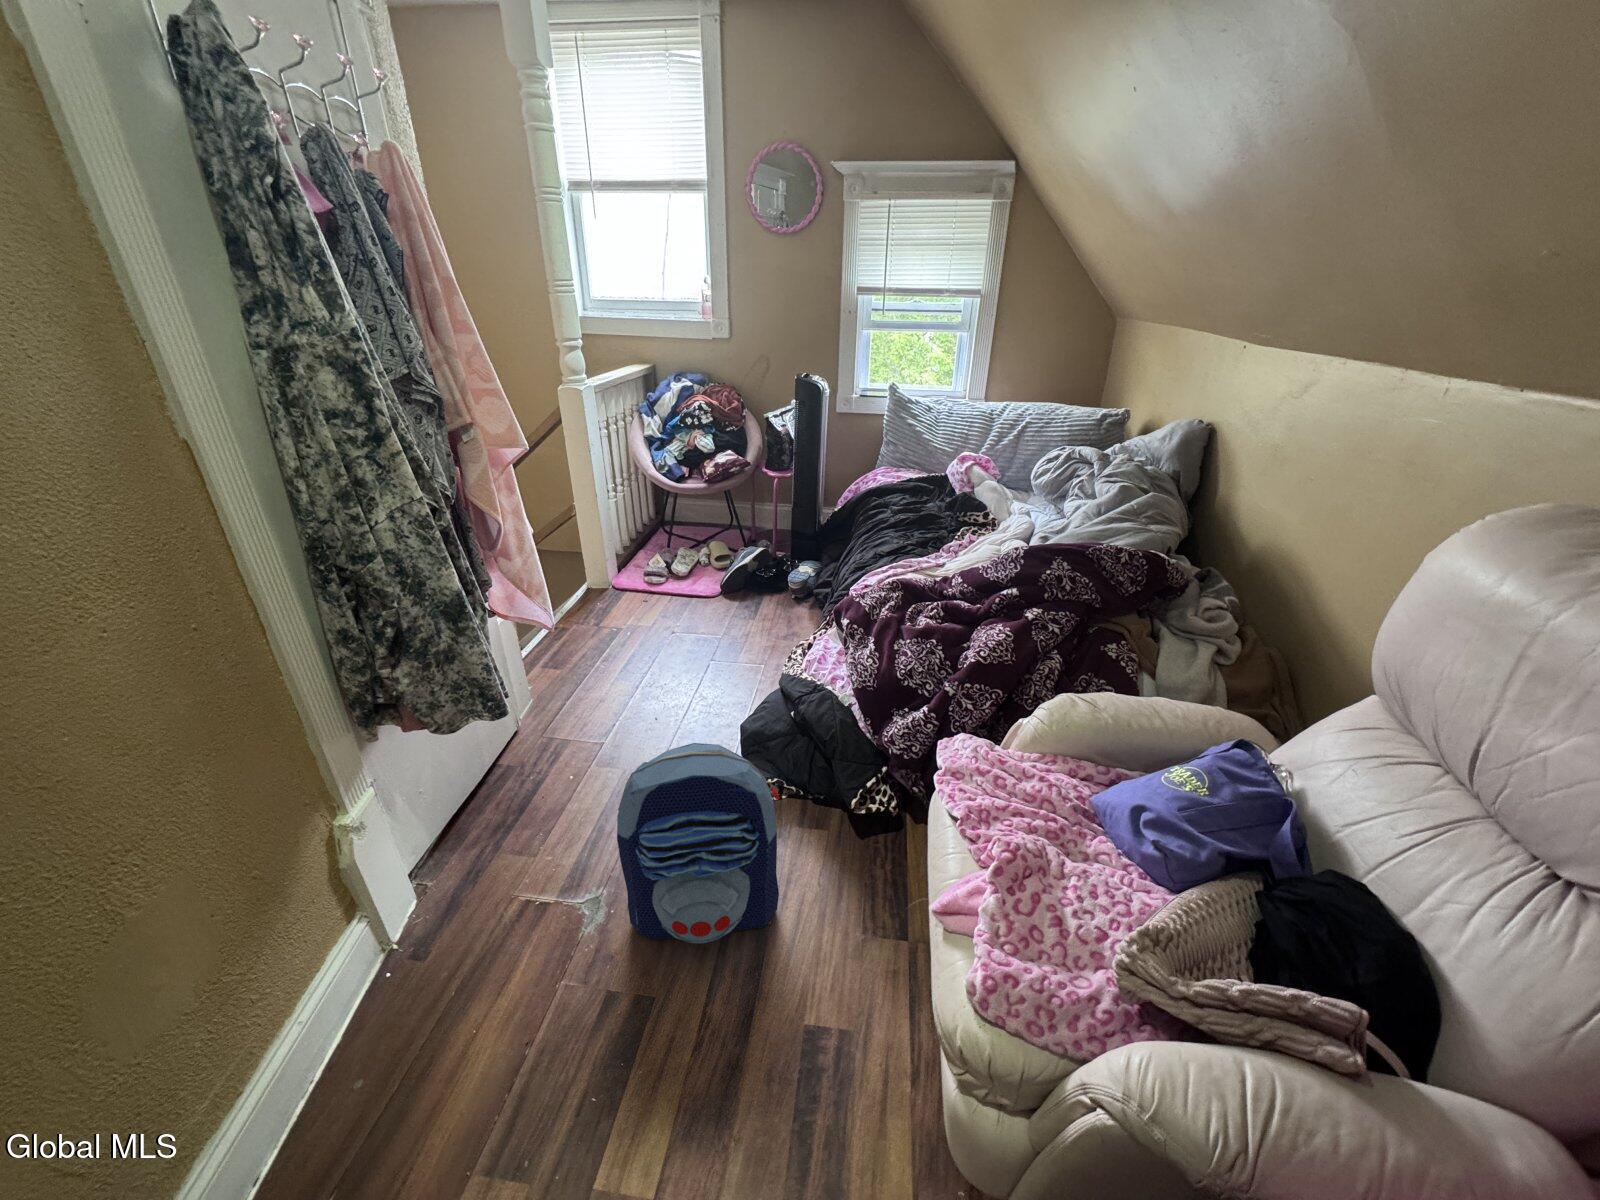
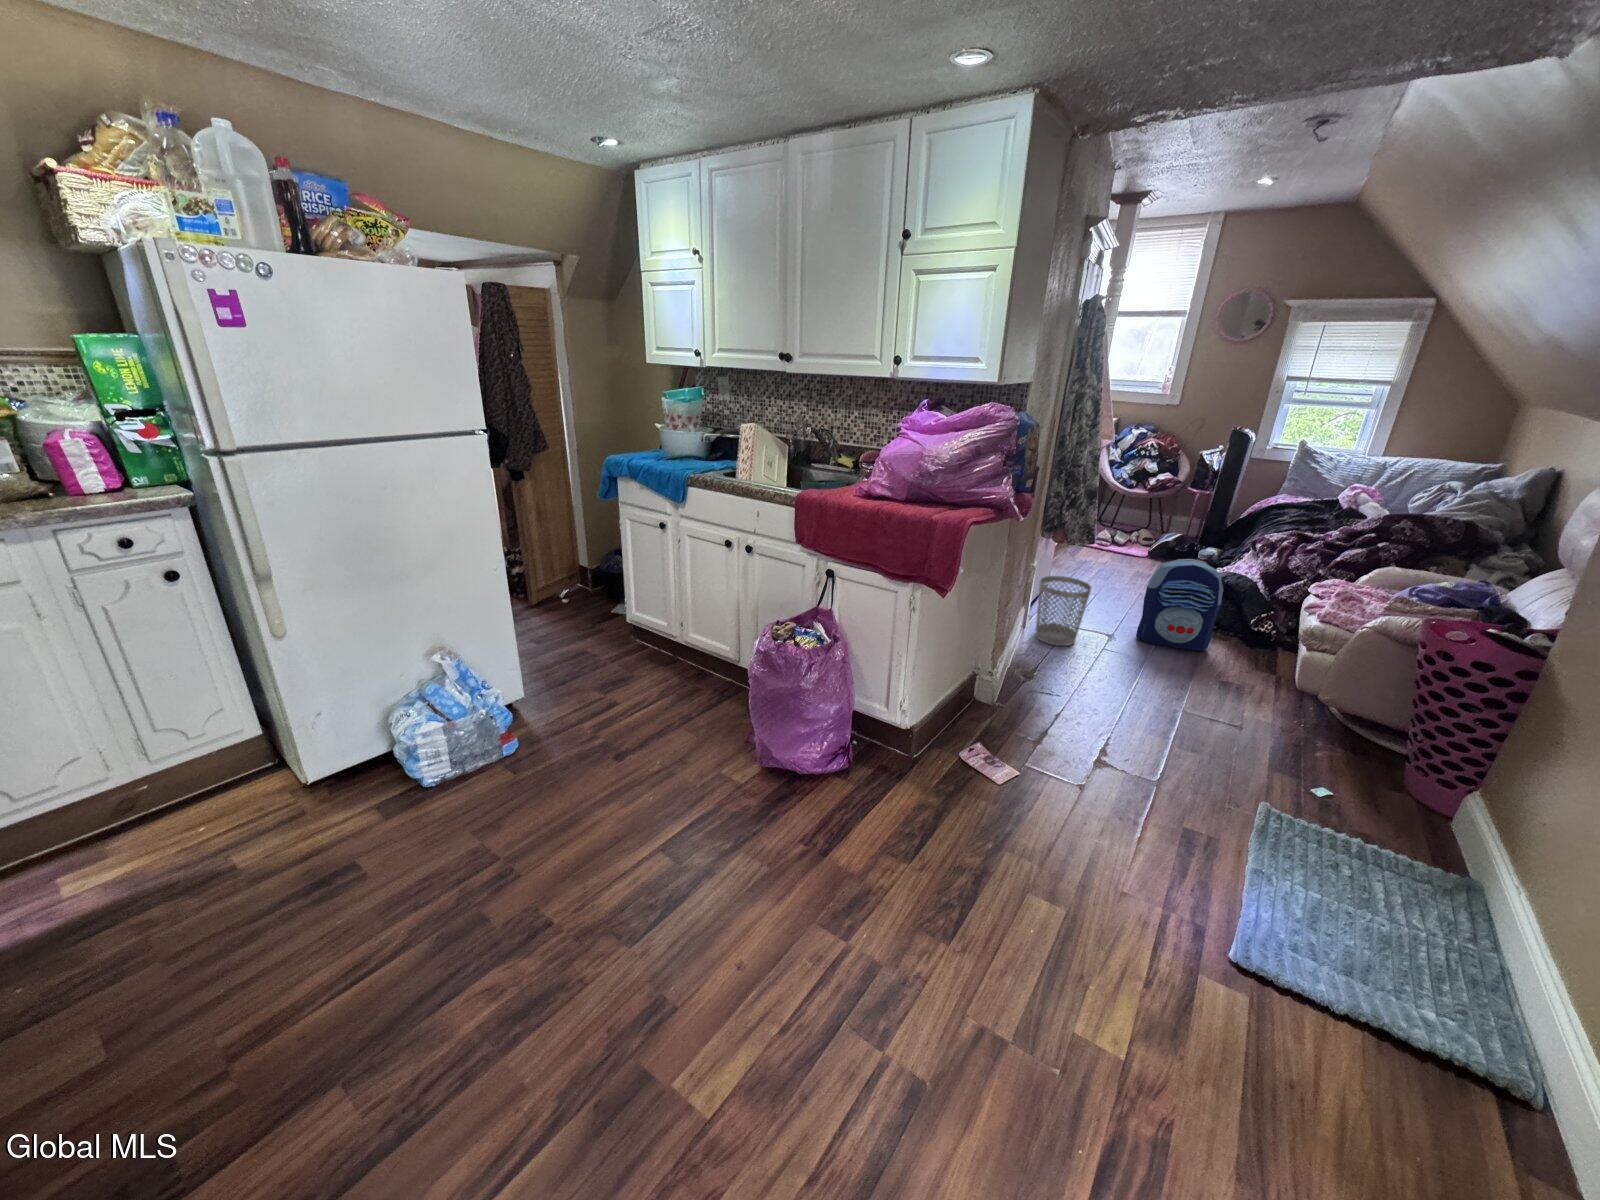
wastebasket: none [279,866,467,1085] -> present [1035,576,1091,646]

